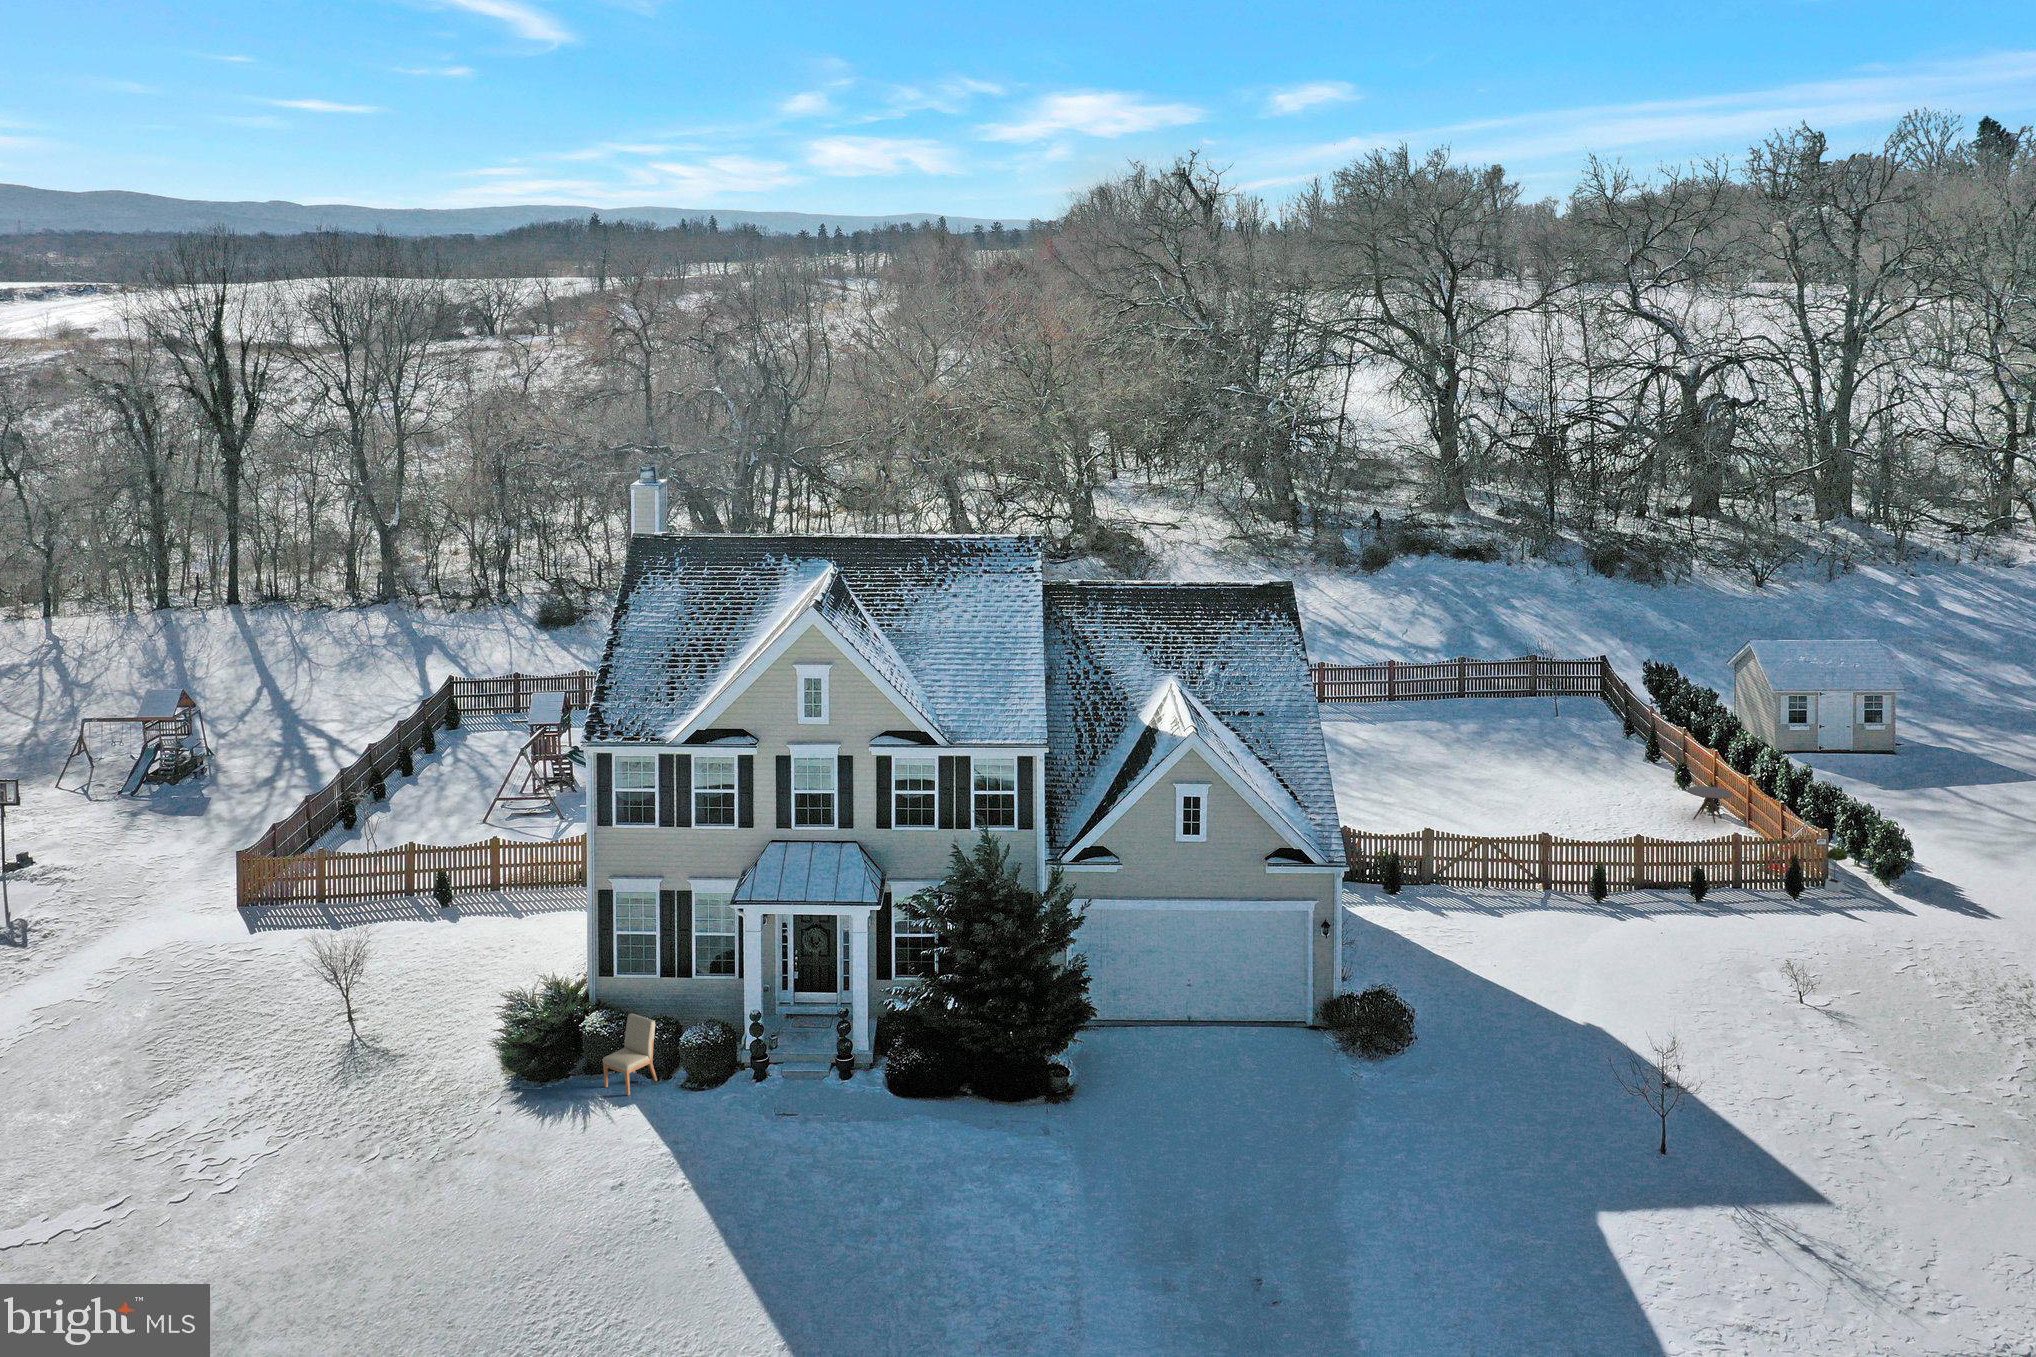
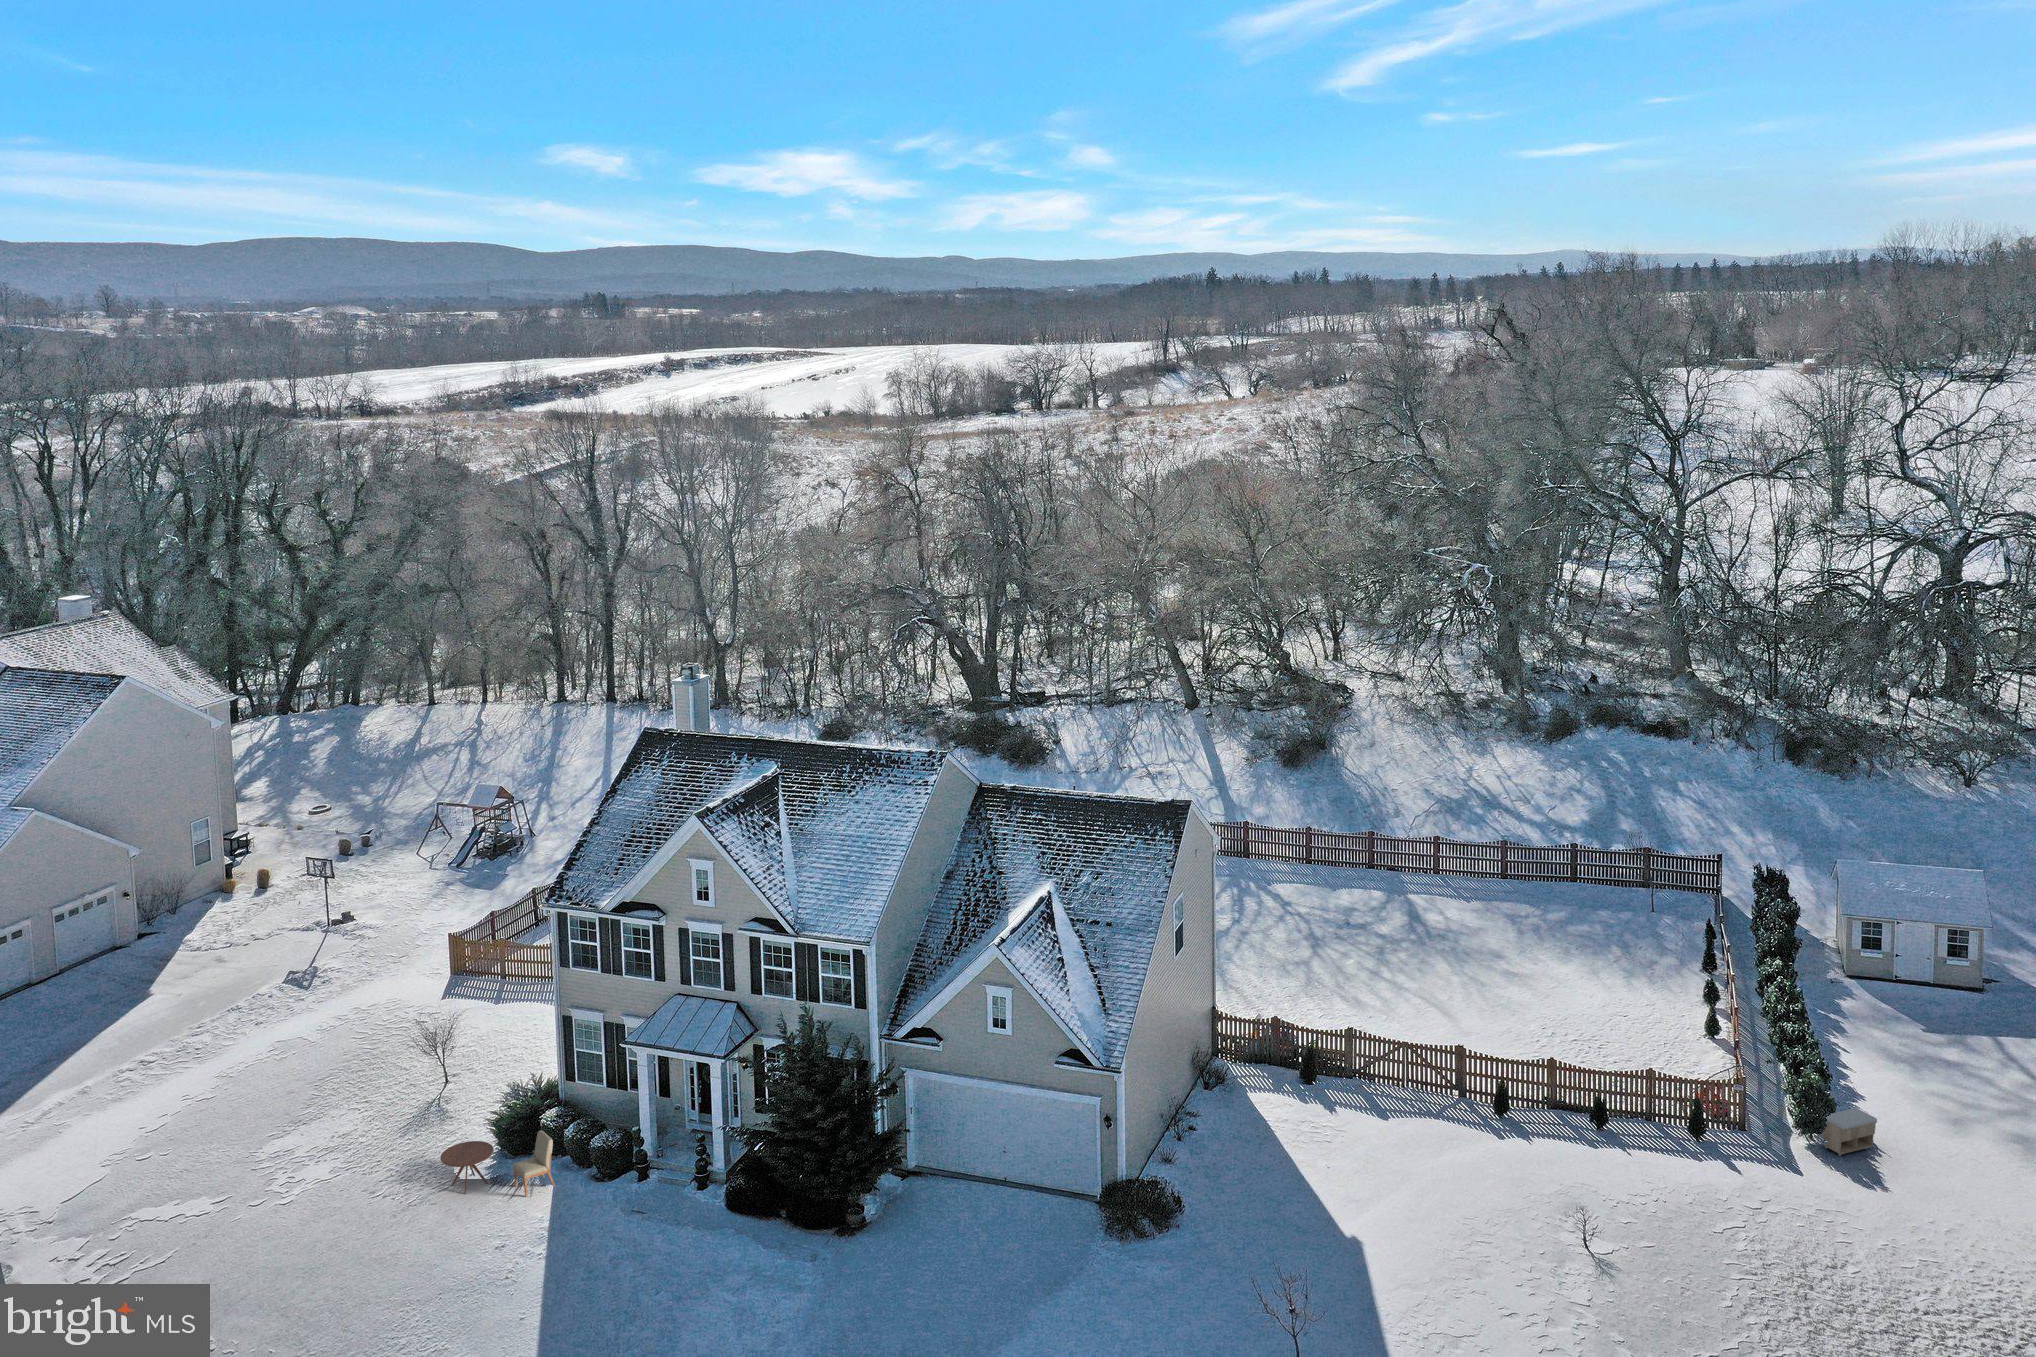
round table: present [1688,786,1733,823] -> present [440,1141,494,1194]
potted tree: present [1825,848,1848,892] -> none [1742,1095,1765,1140]
storage bench: none [1895,852,1944,896] -> present [1821,1108,1877,1156]

